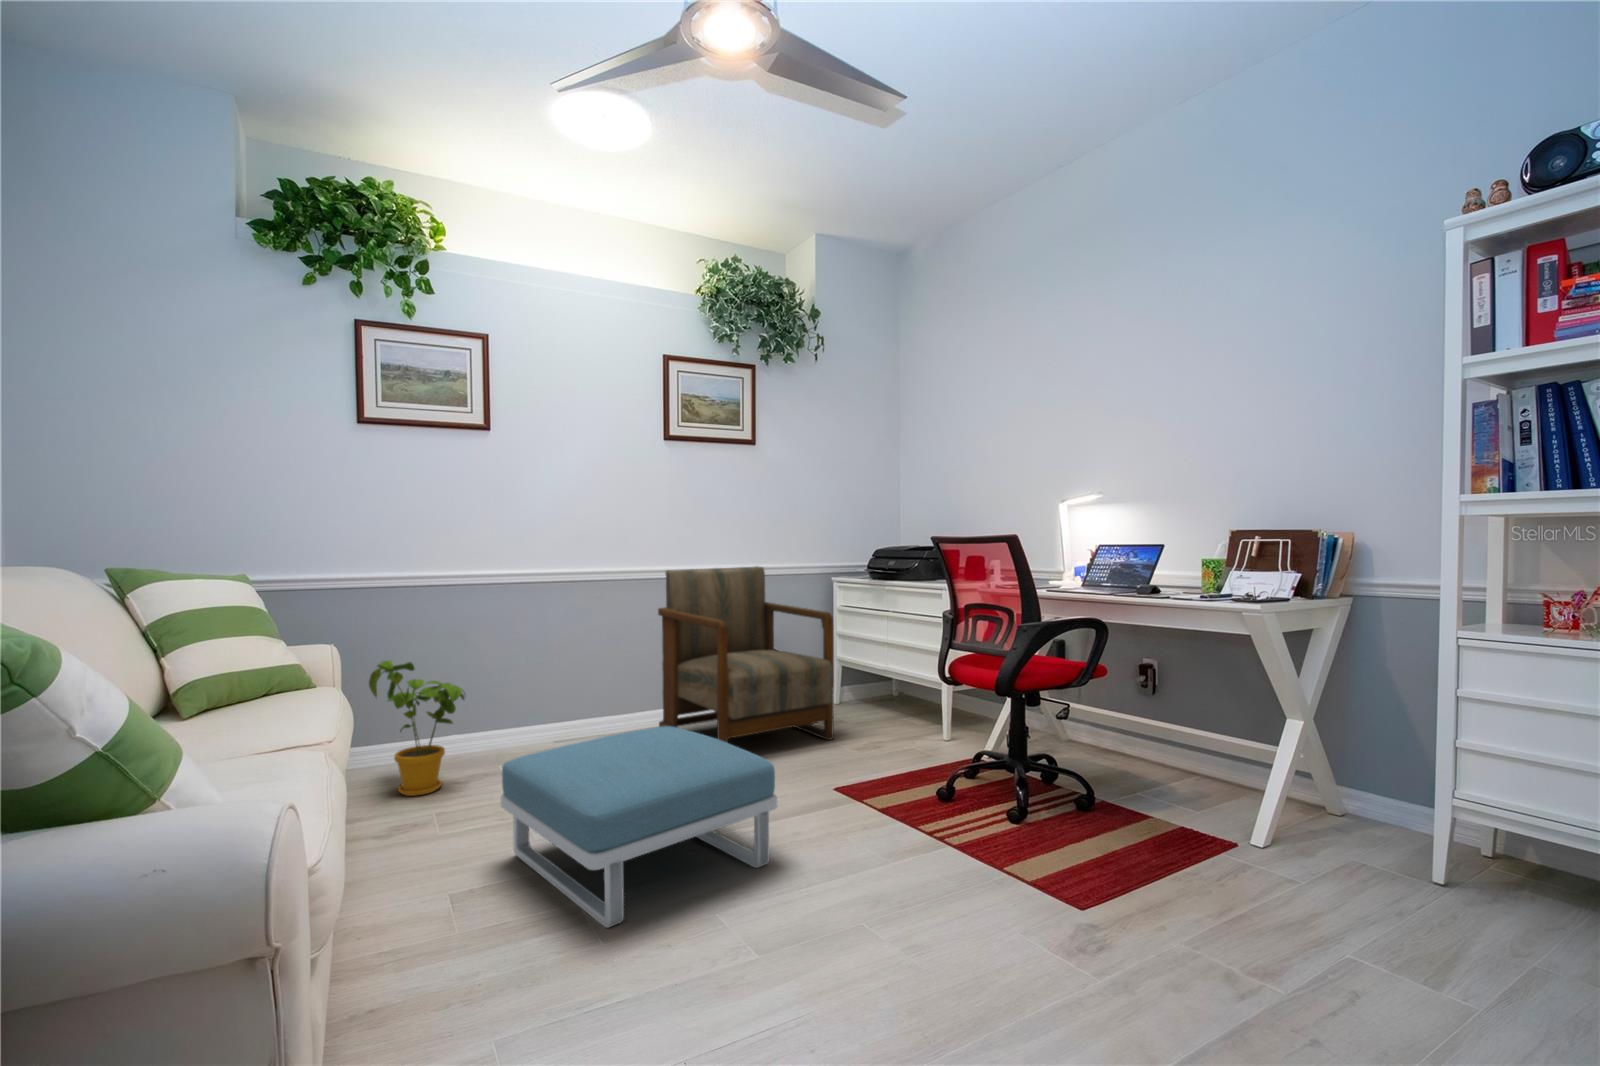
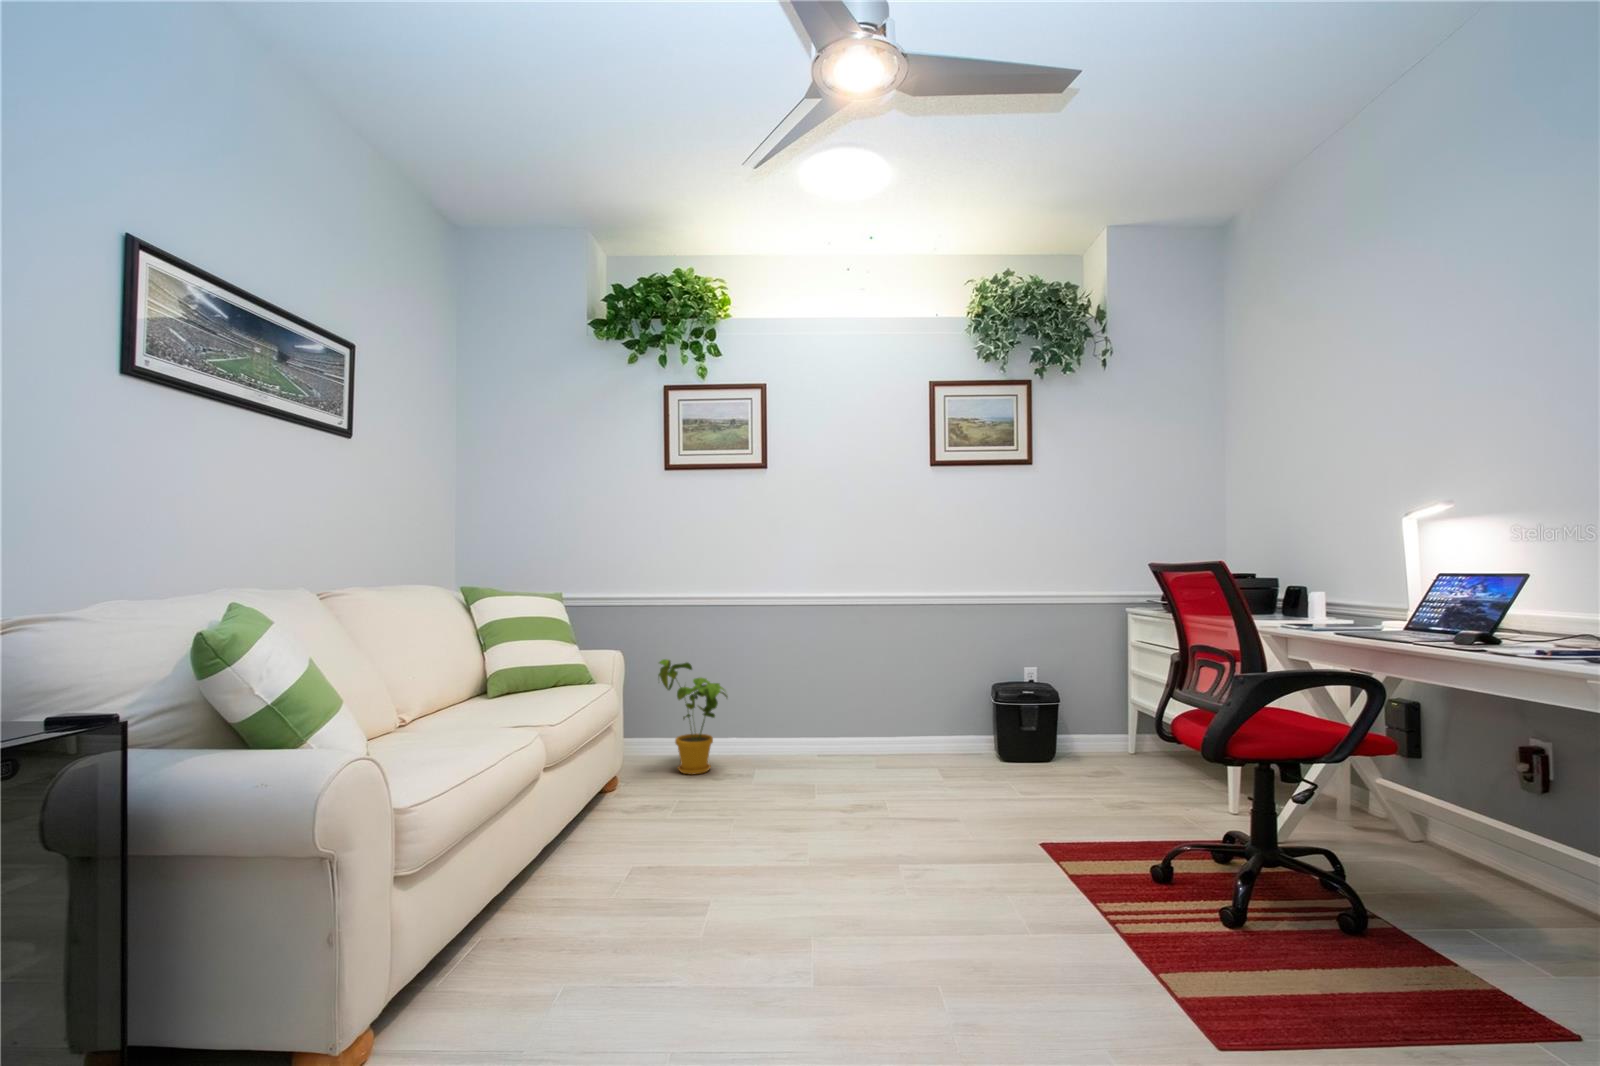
armchair: present [658,566,834,743] -> none [920,593,1092,793]
footstool: present [500,726,777,928] -> none [698,745,915,913]

